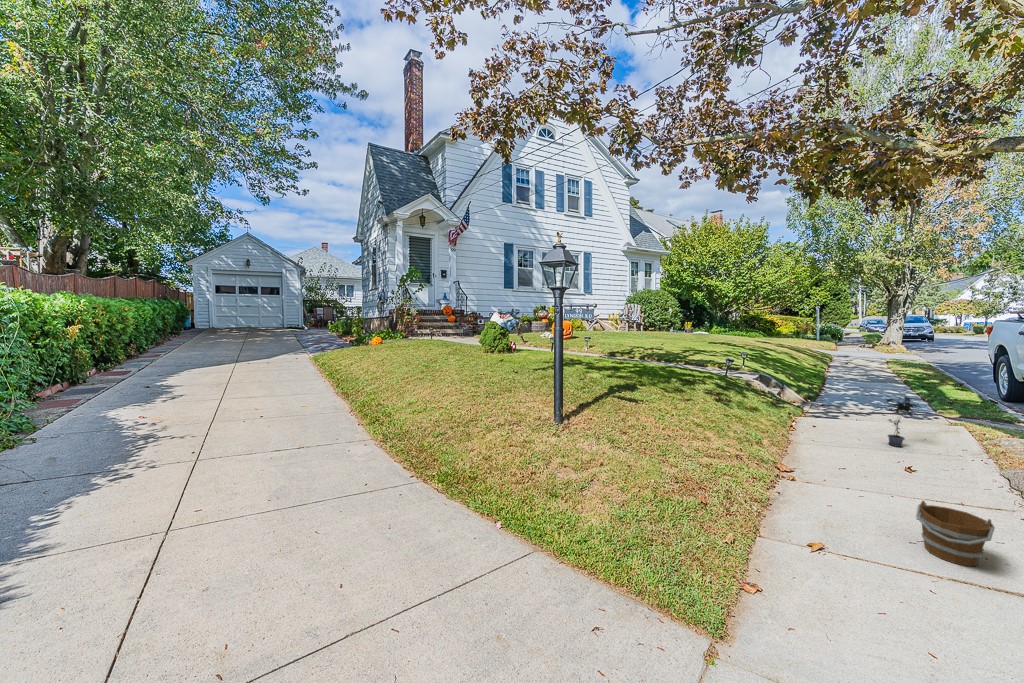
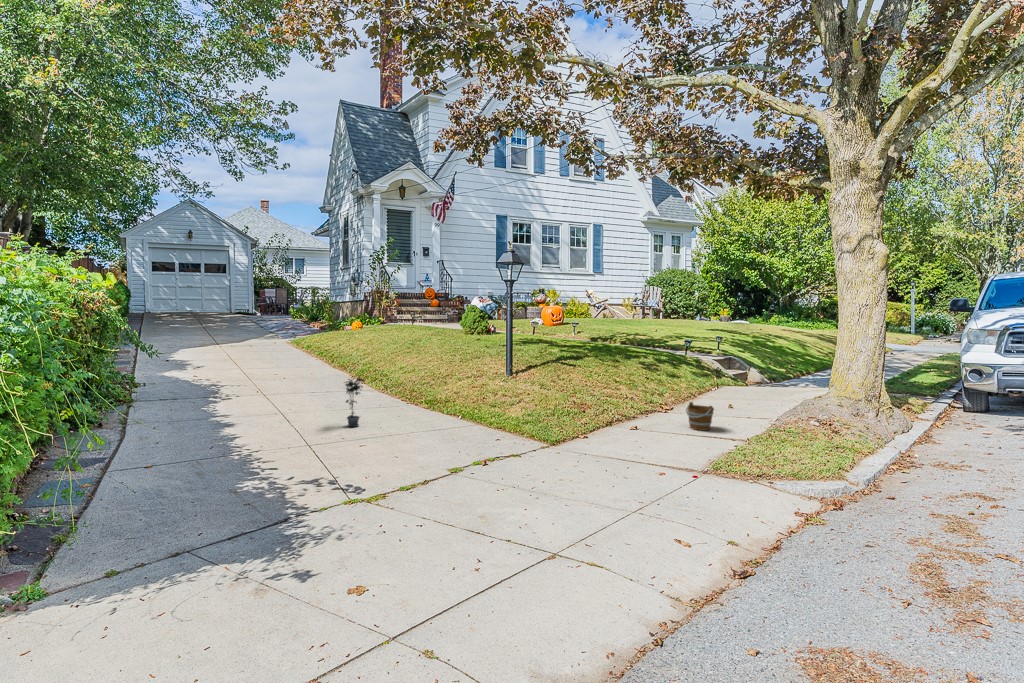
potted plant: present [886,394,920,447] -> present [346,375,365,427]

